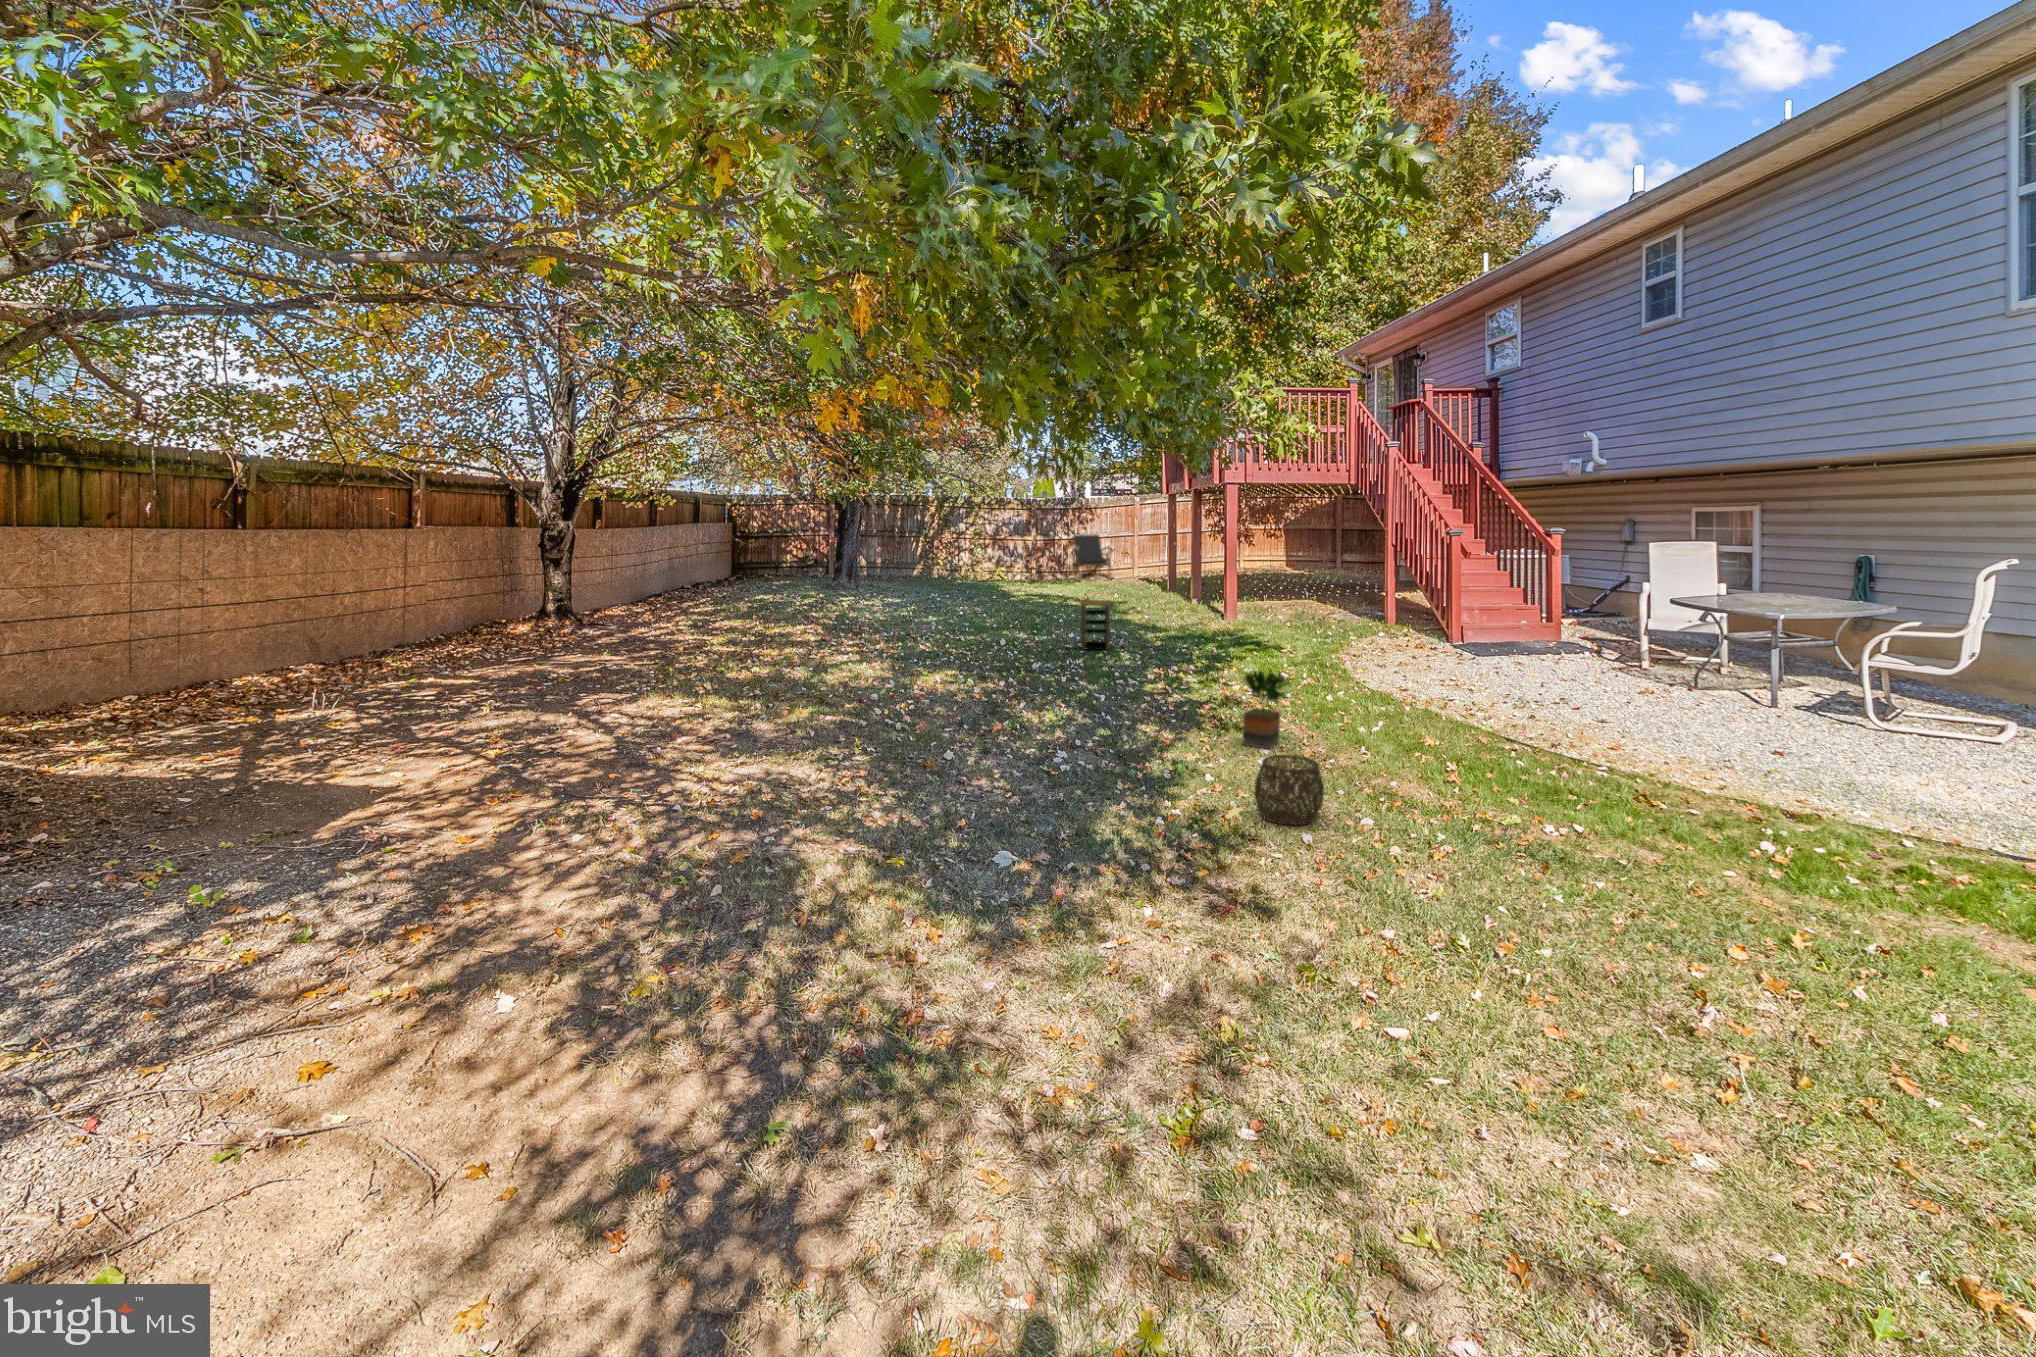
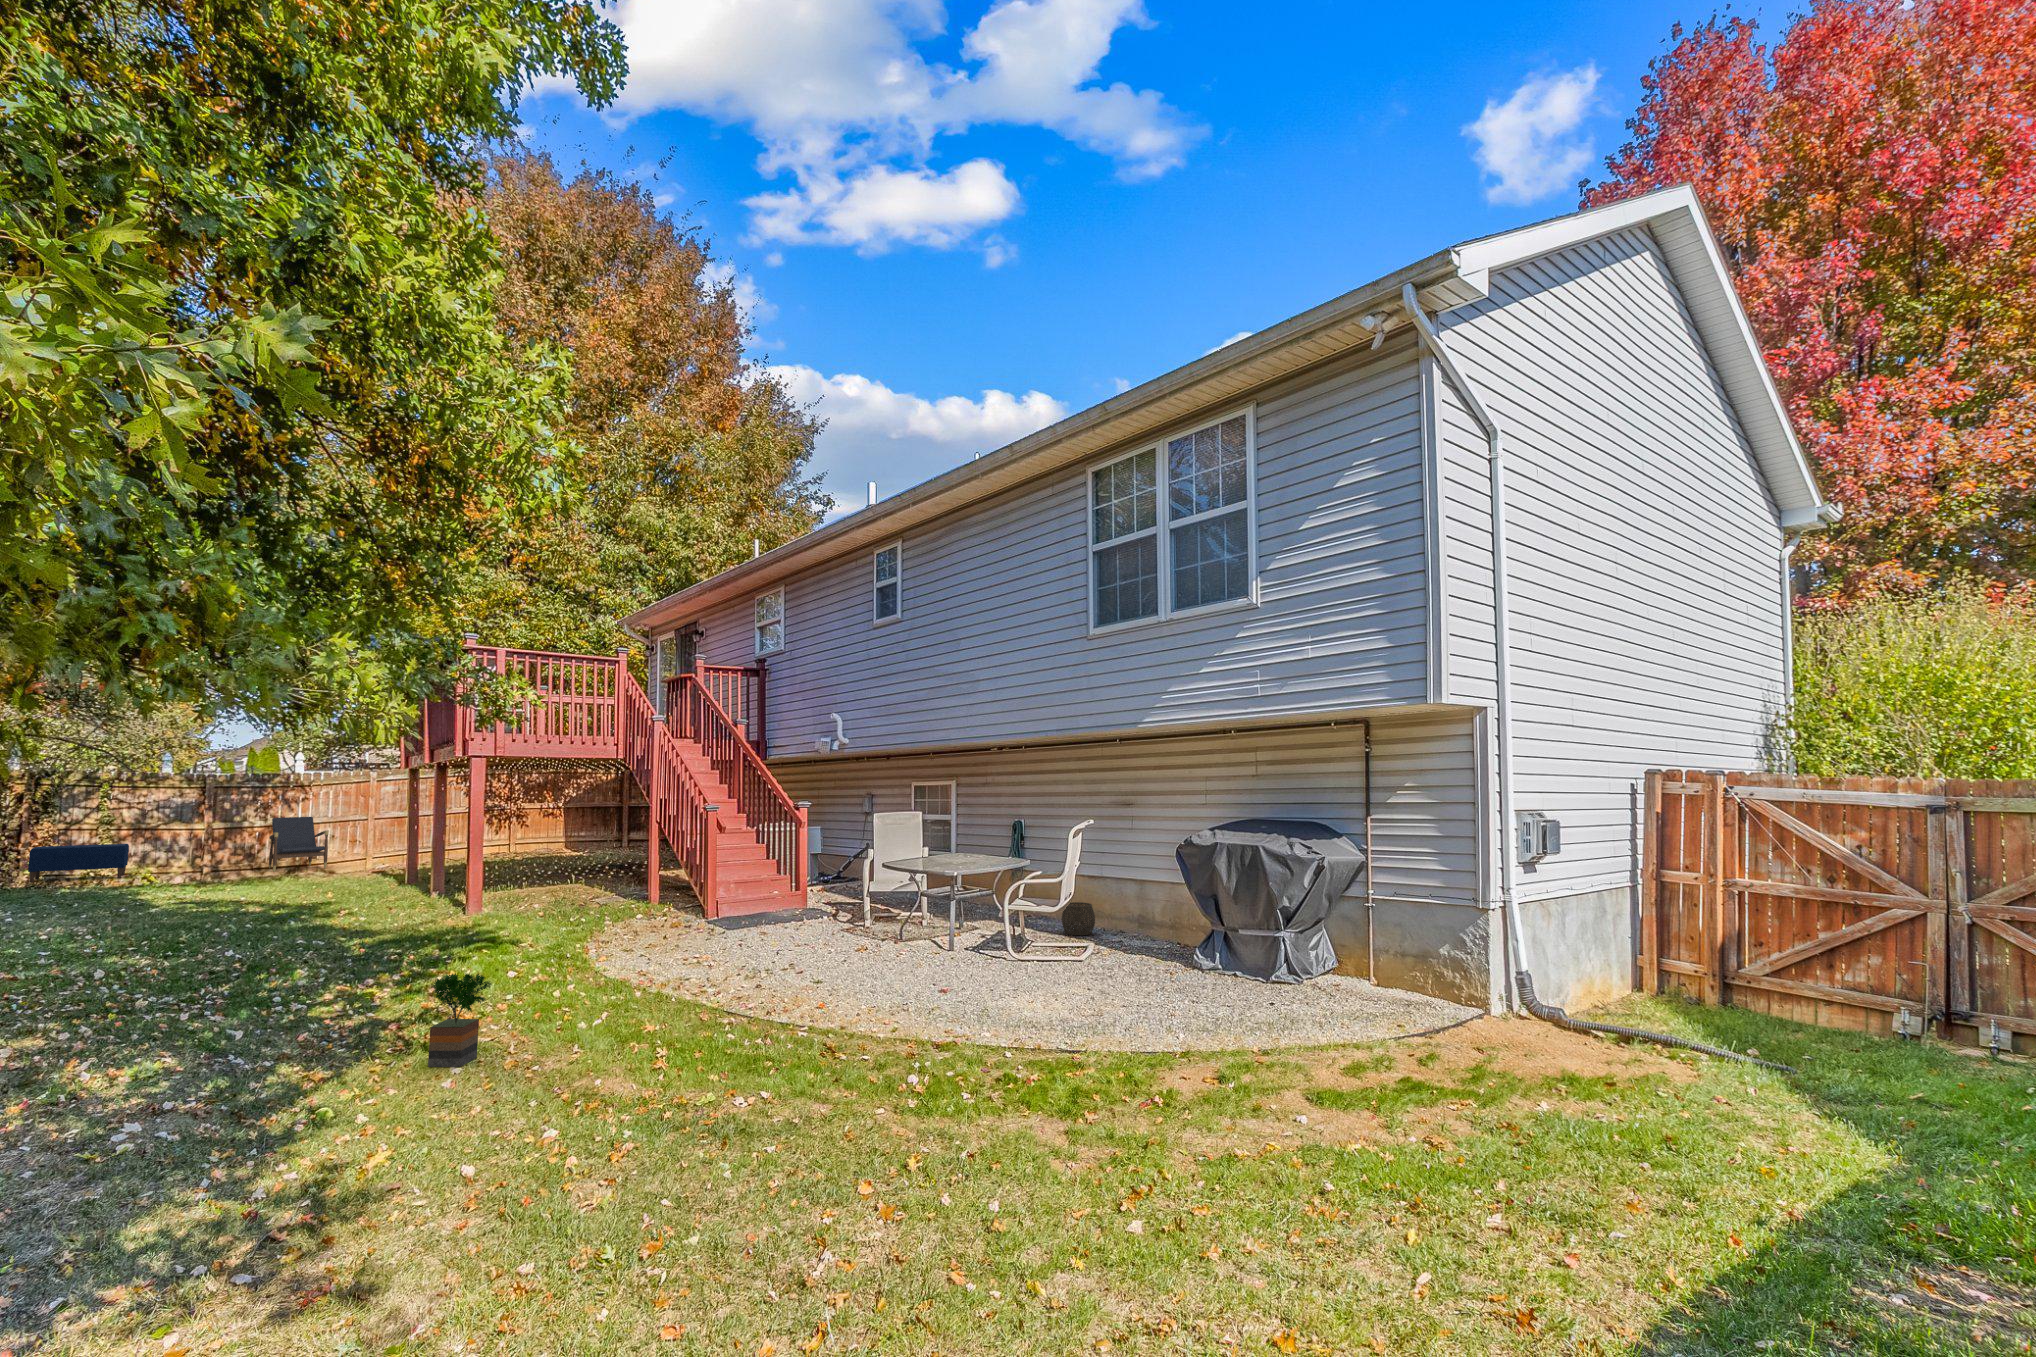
bench: none [941,551,992,576] -> present [28,844,129,883]
side table: present [1081,600,1110,650] -> none [238,902,288,972]
woven basket: present [1255,755,1324,825] -> present [1061,902,1095,936]

